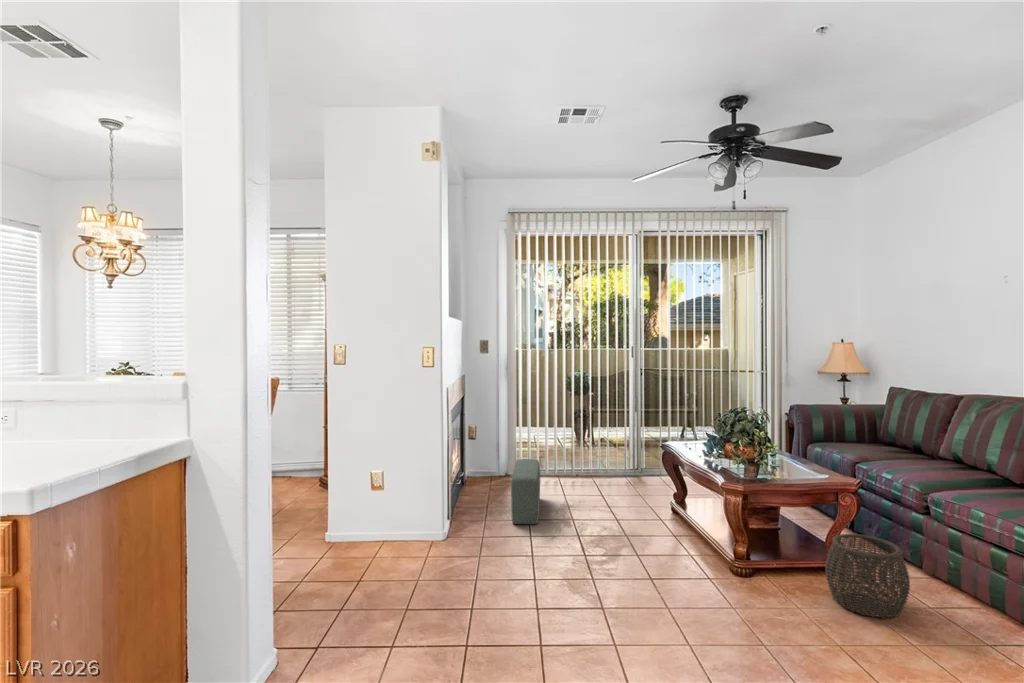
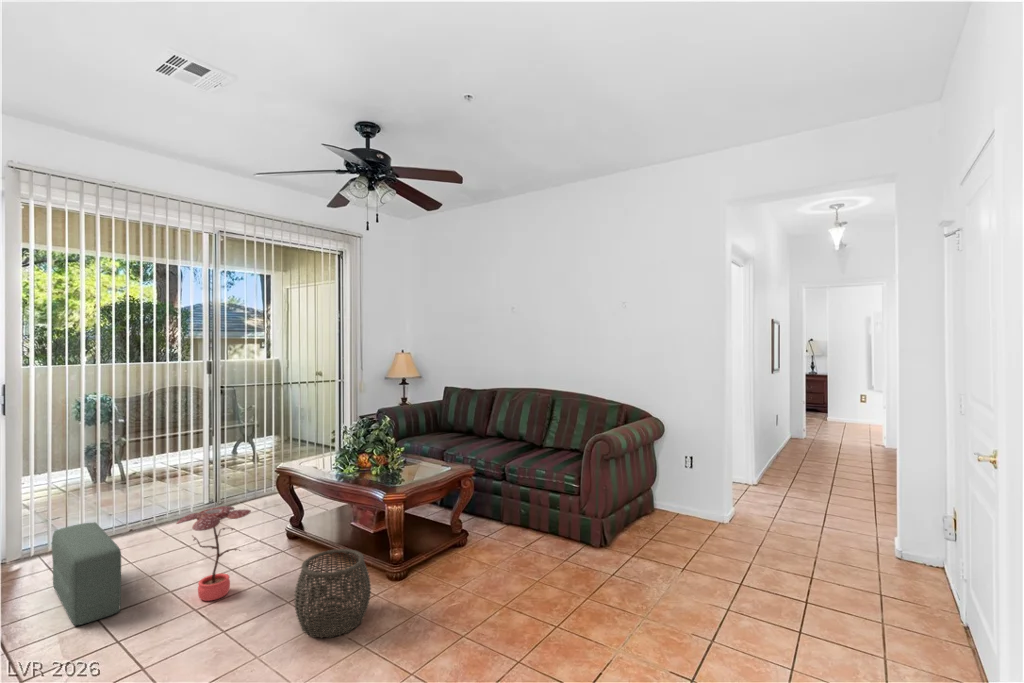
potted plant: none [568,465,619,538] -> present [176,506,251,601]
woven basket: present [825,534,910,618] -> present [294,549,371,638]

